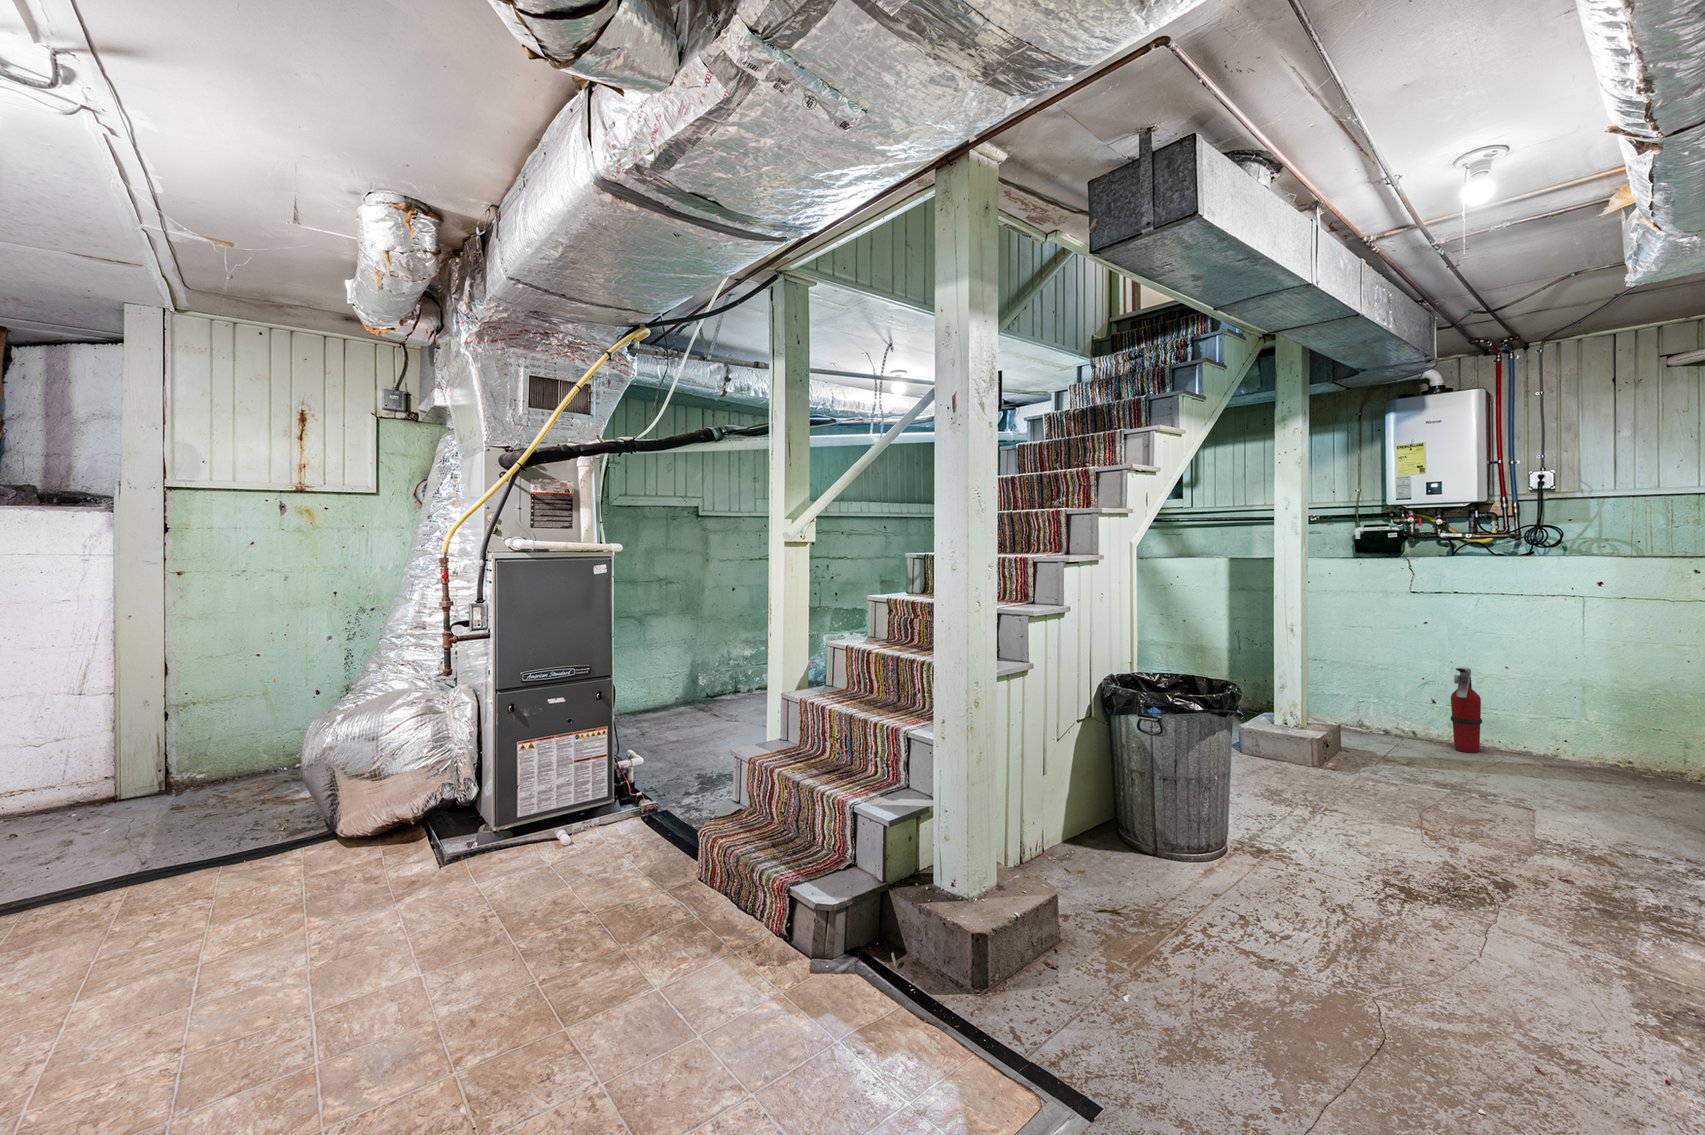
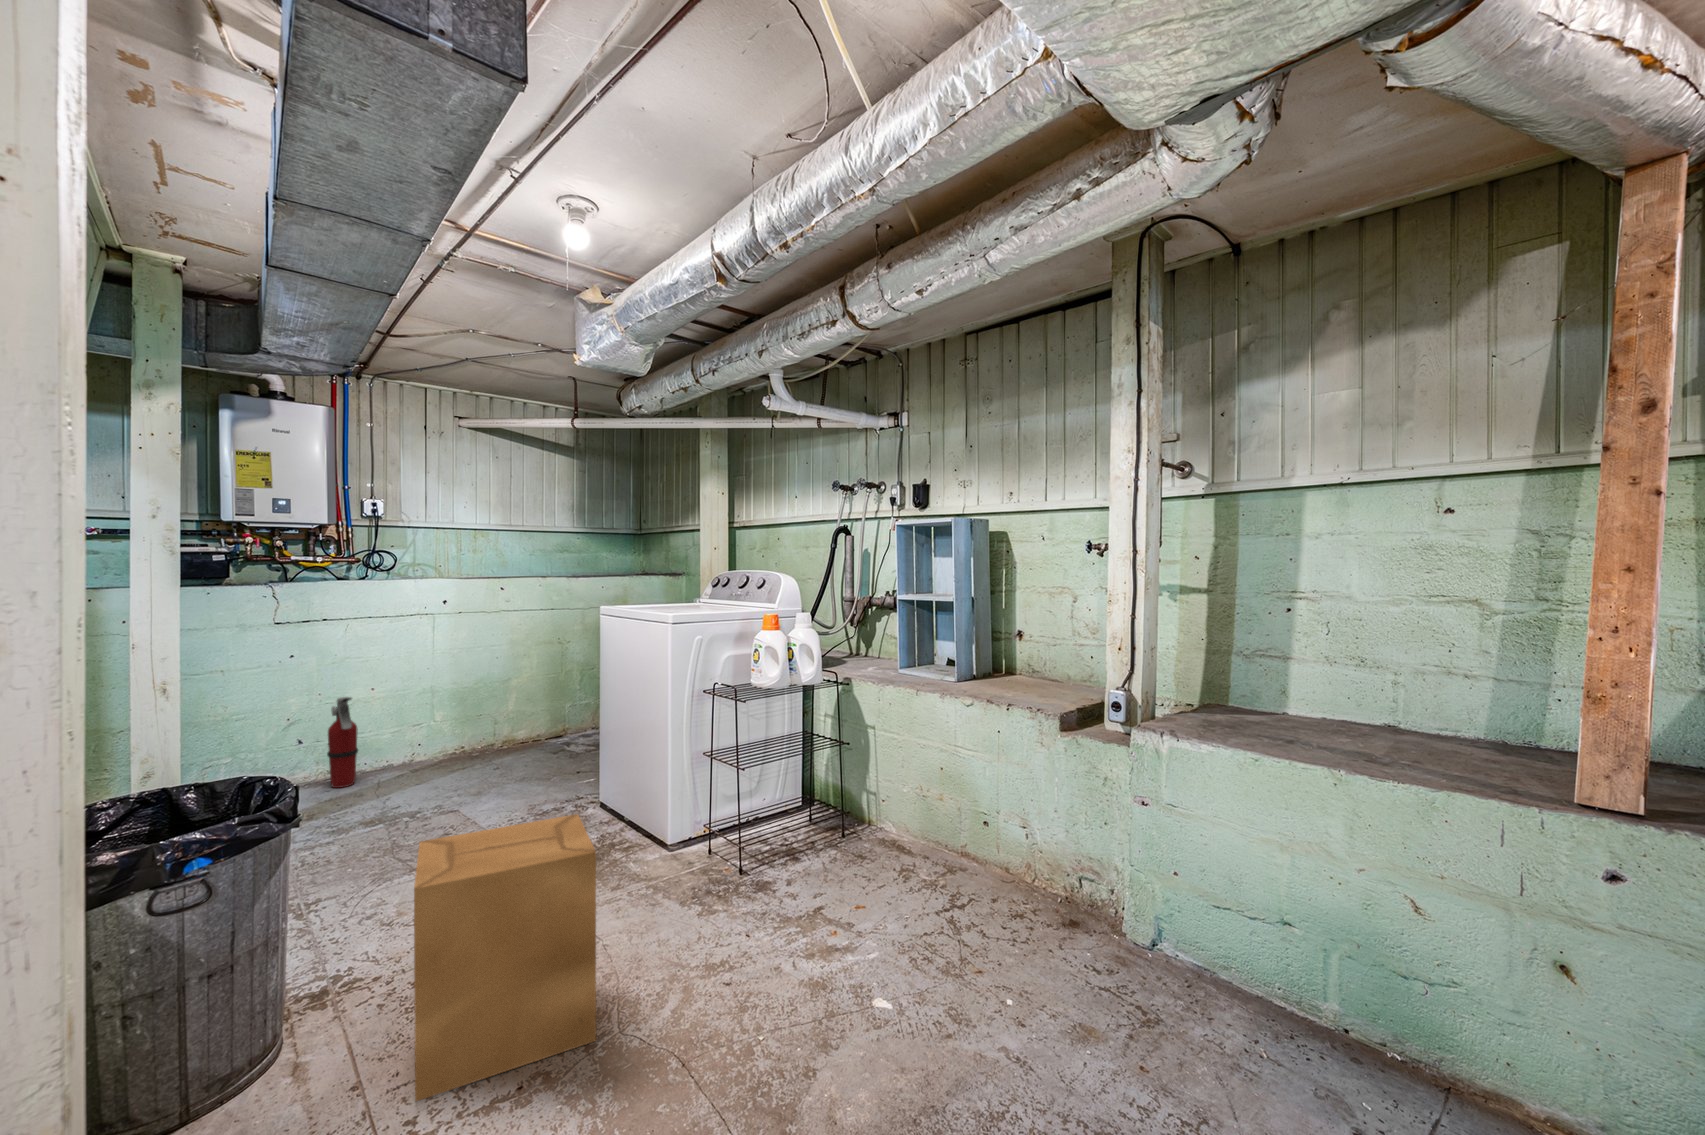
cardboard box: none [1219,763,1404,984] -> present [414,814,596,1101]

